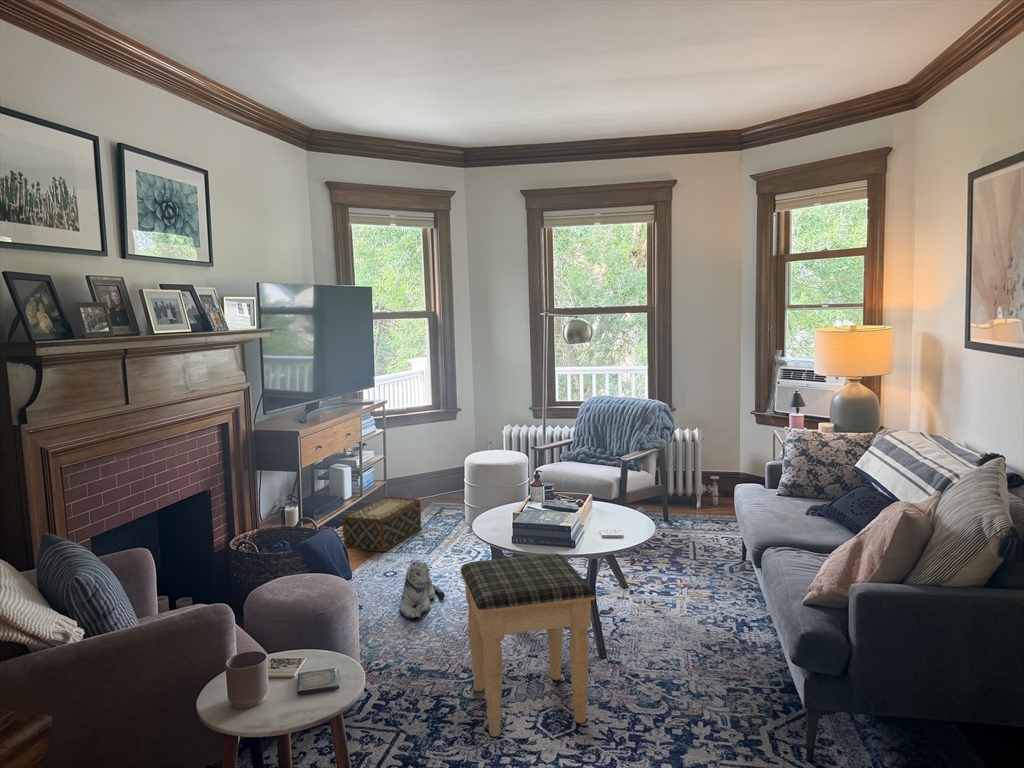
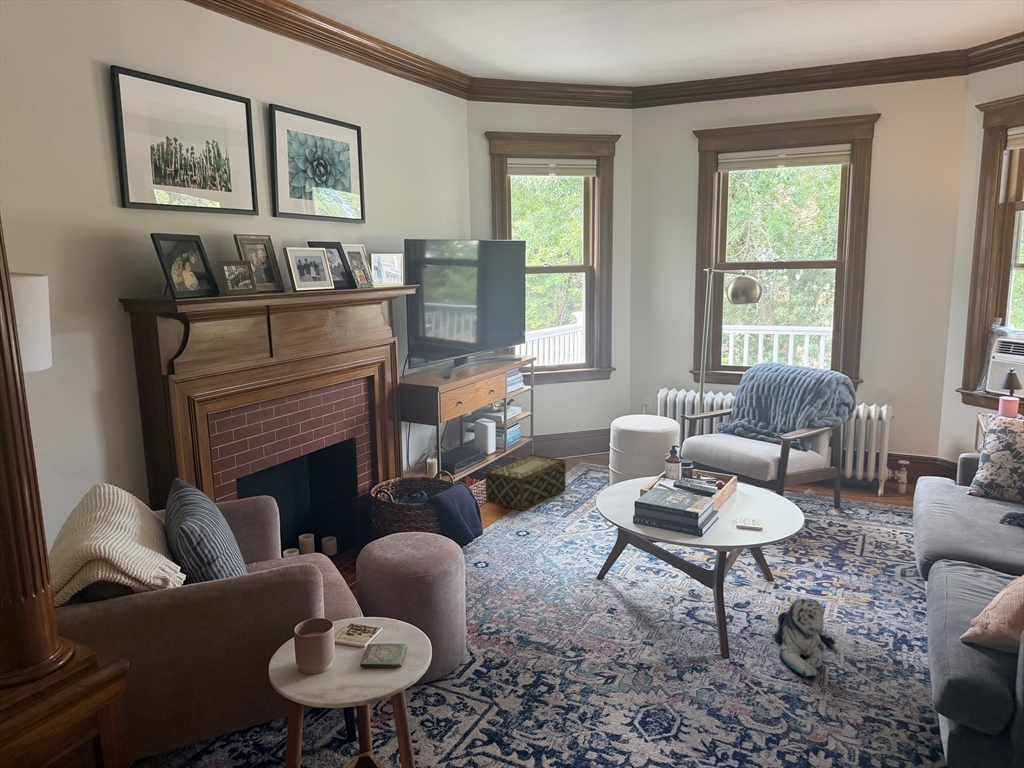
footstool: present [461,553,595,737] -> none [568,540,704,729]
plush toy: present [400,562,445,619] -> present [774,598,835,677]

